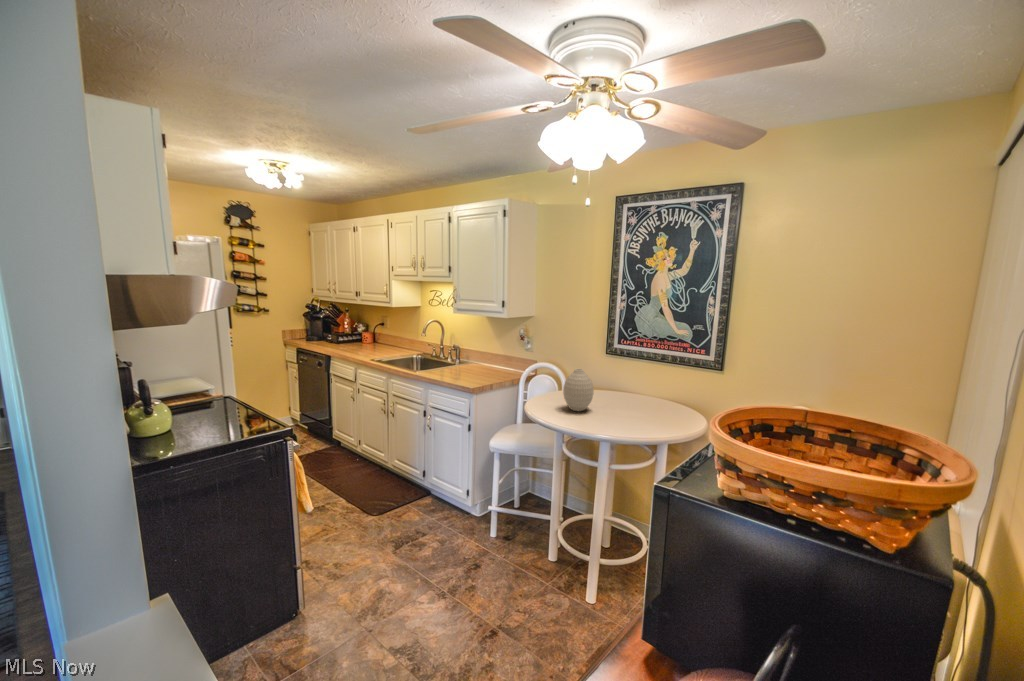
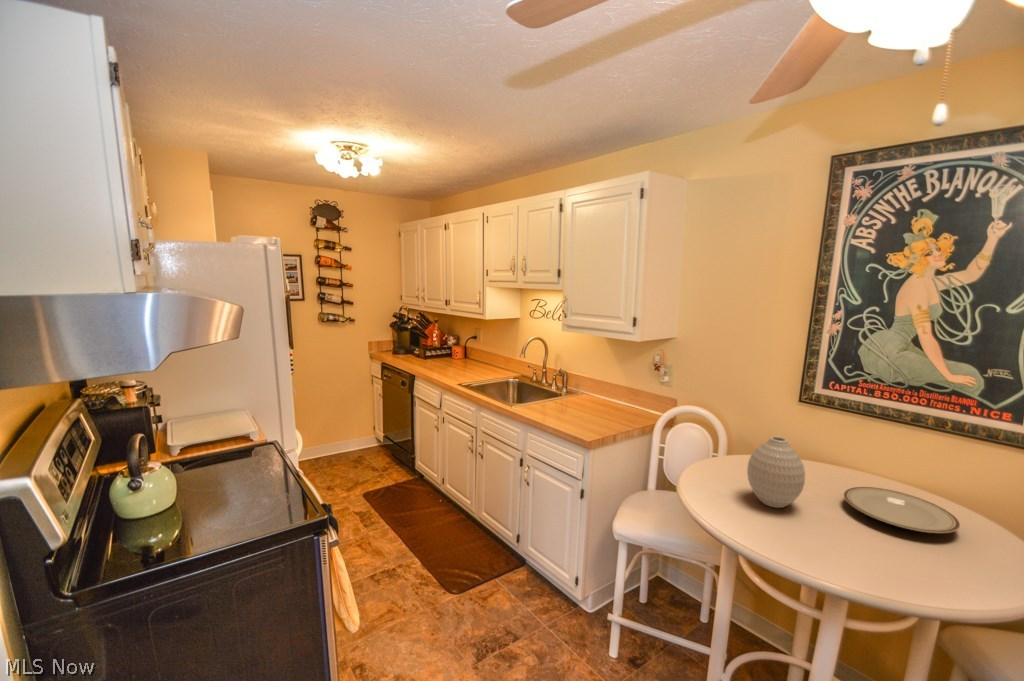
plate: none [617,398,669,414] -> present [844,487,960,533]

